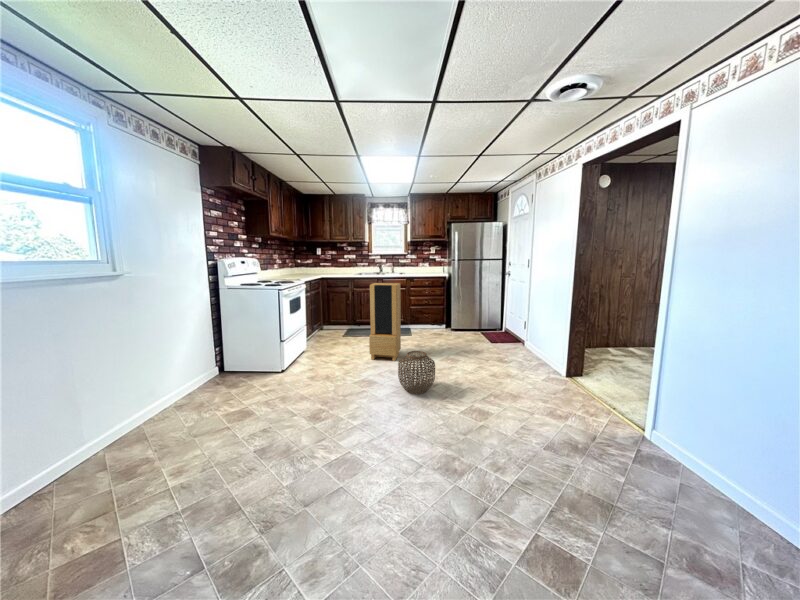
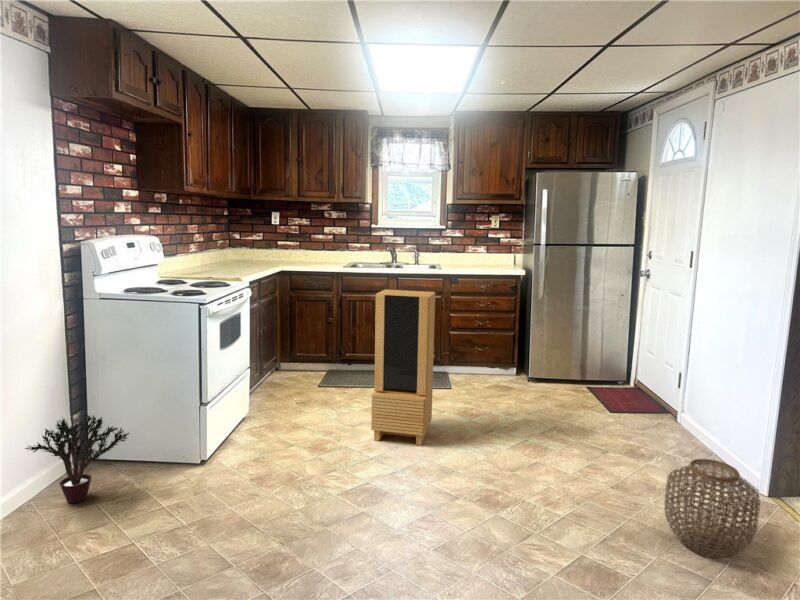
potted plant: none [192,346,245,391] -> present [25,415,129,503]
woven basket: present [398,351,435,394] -> present [664,459,760,558]

